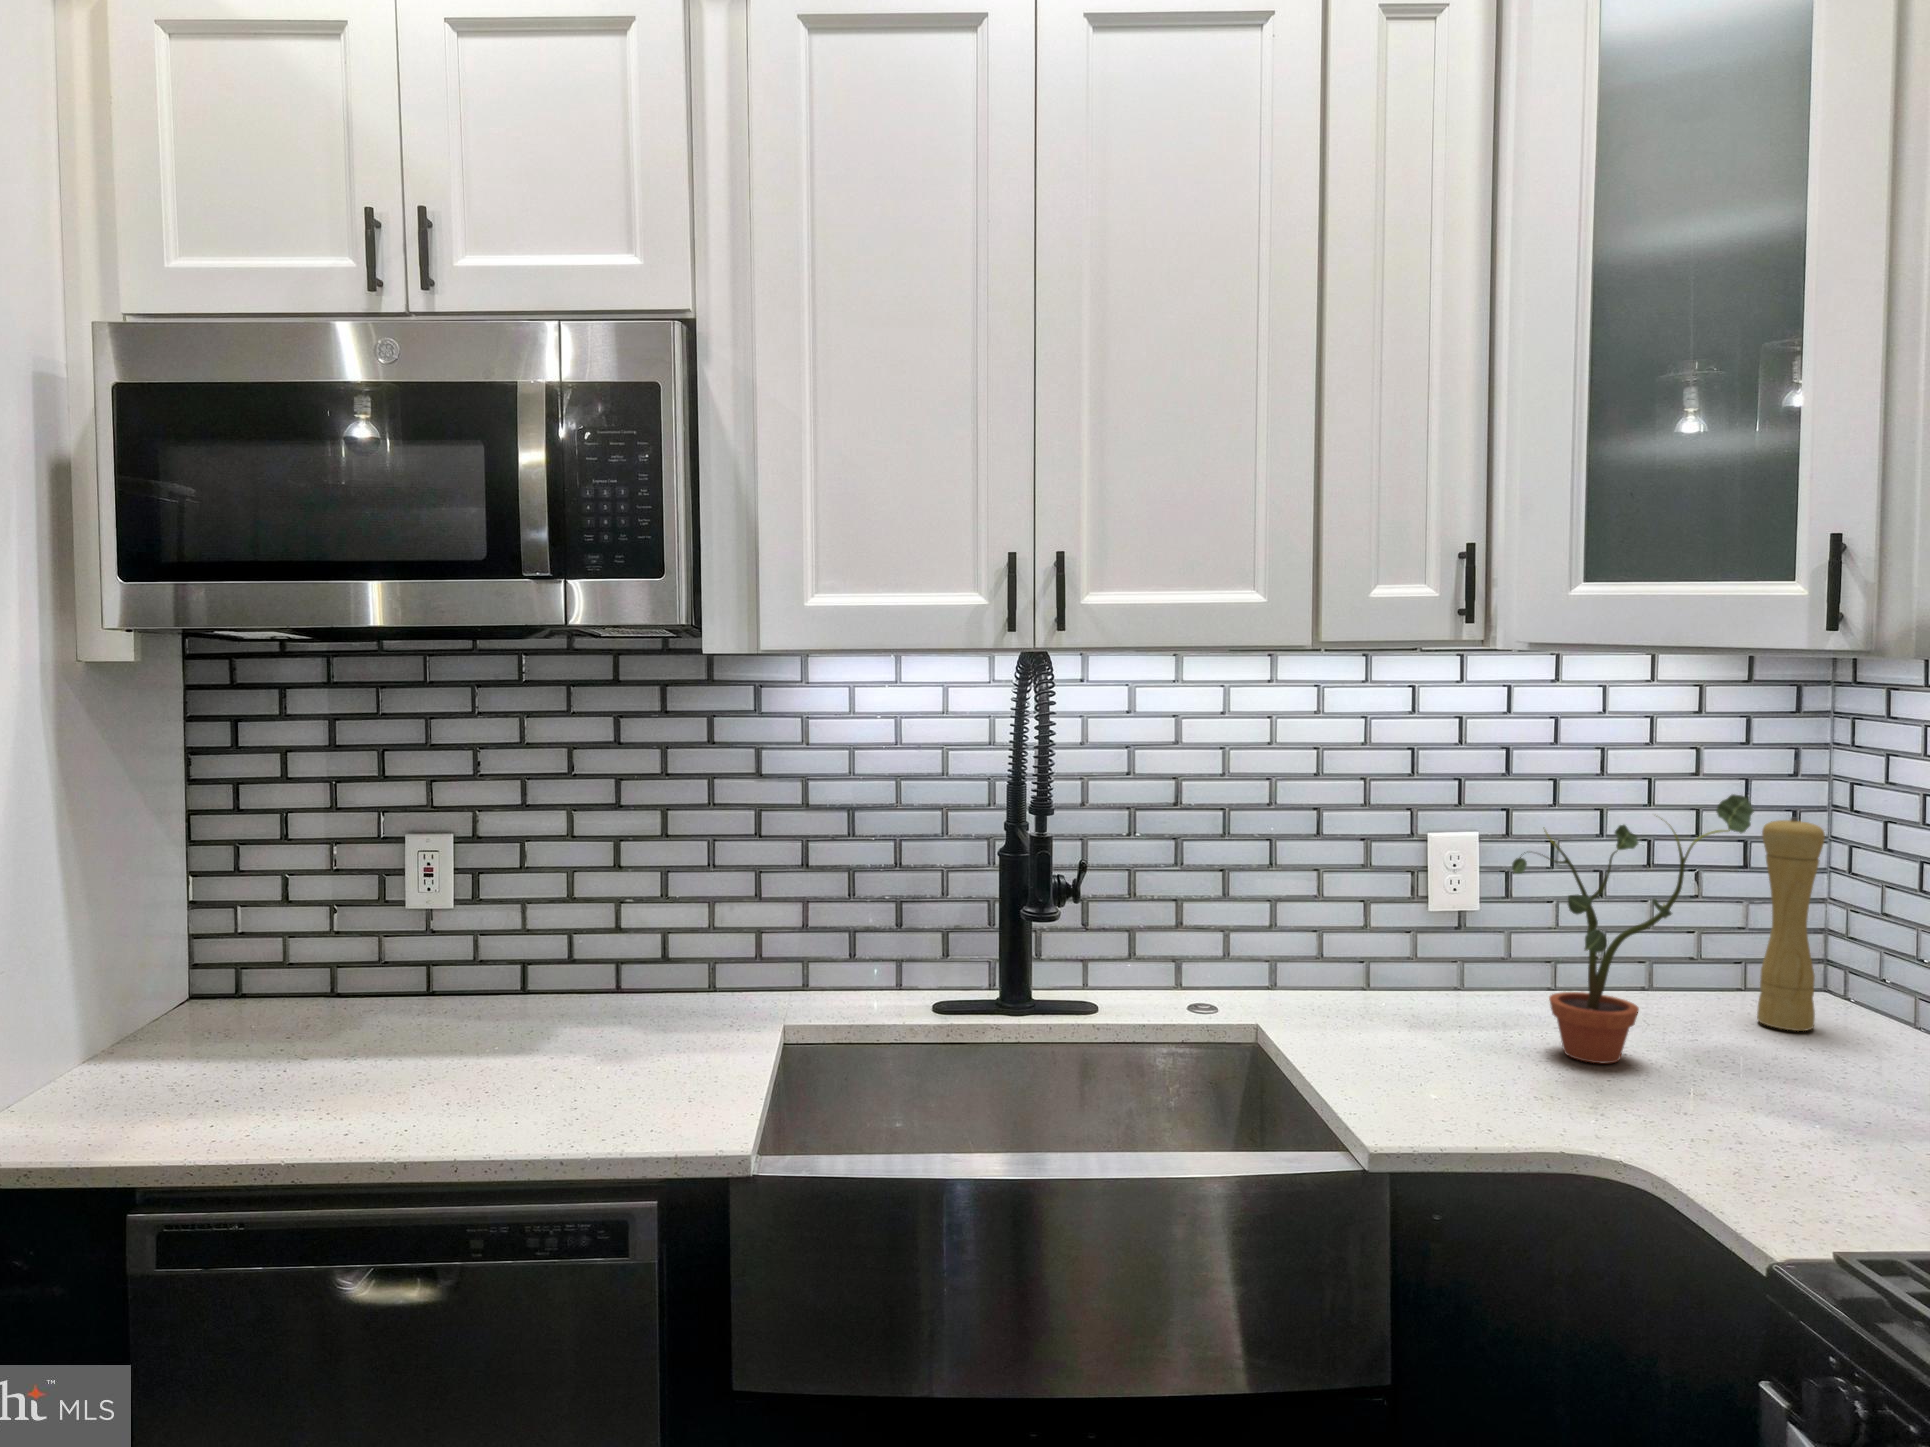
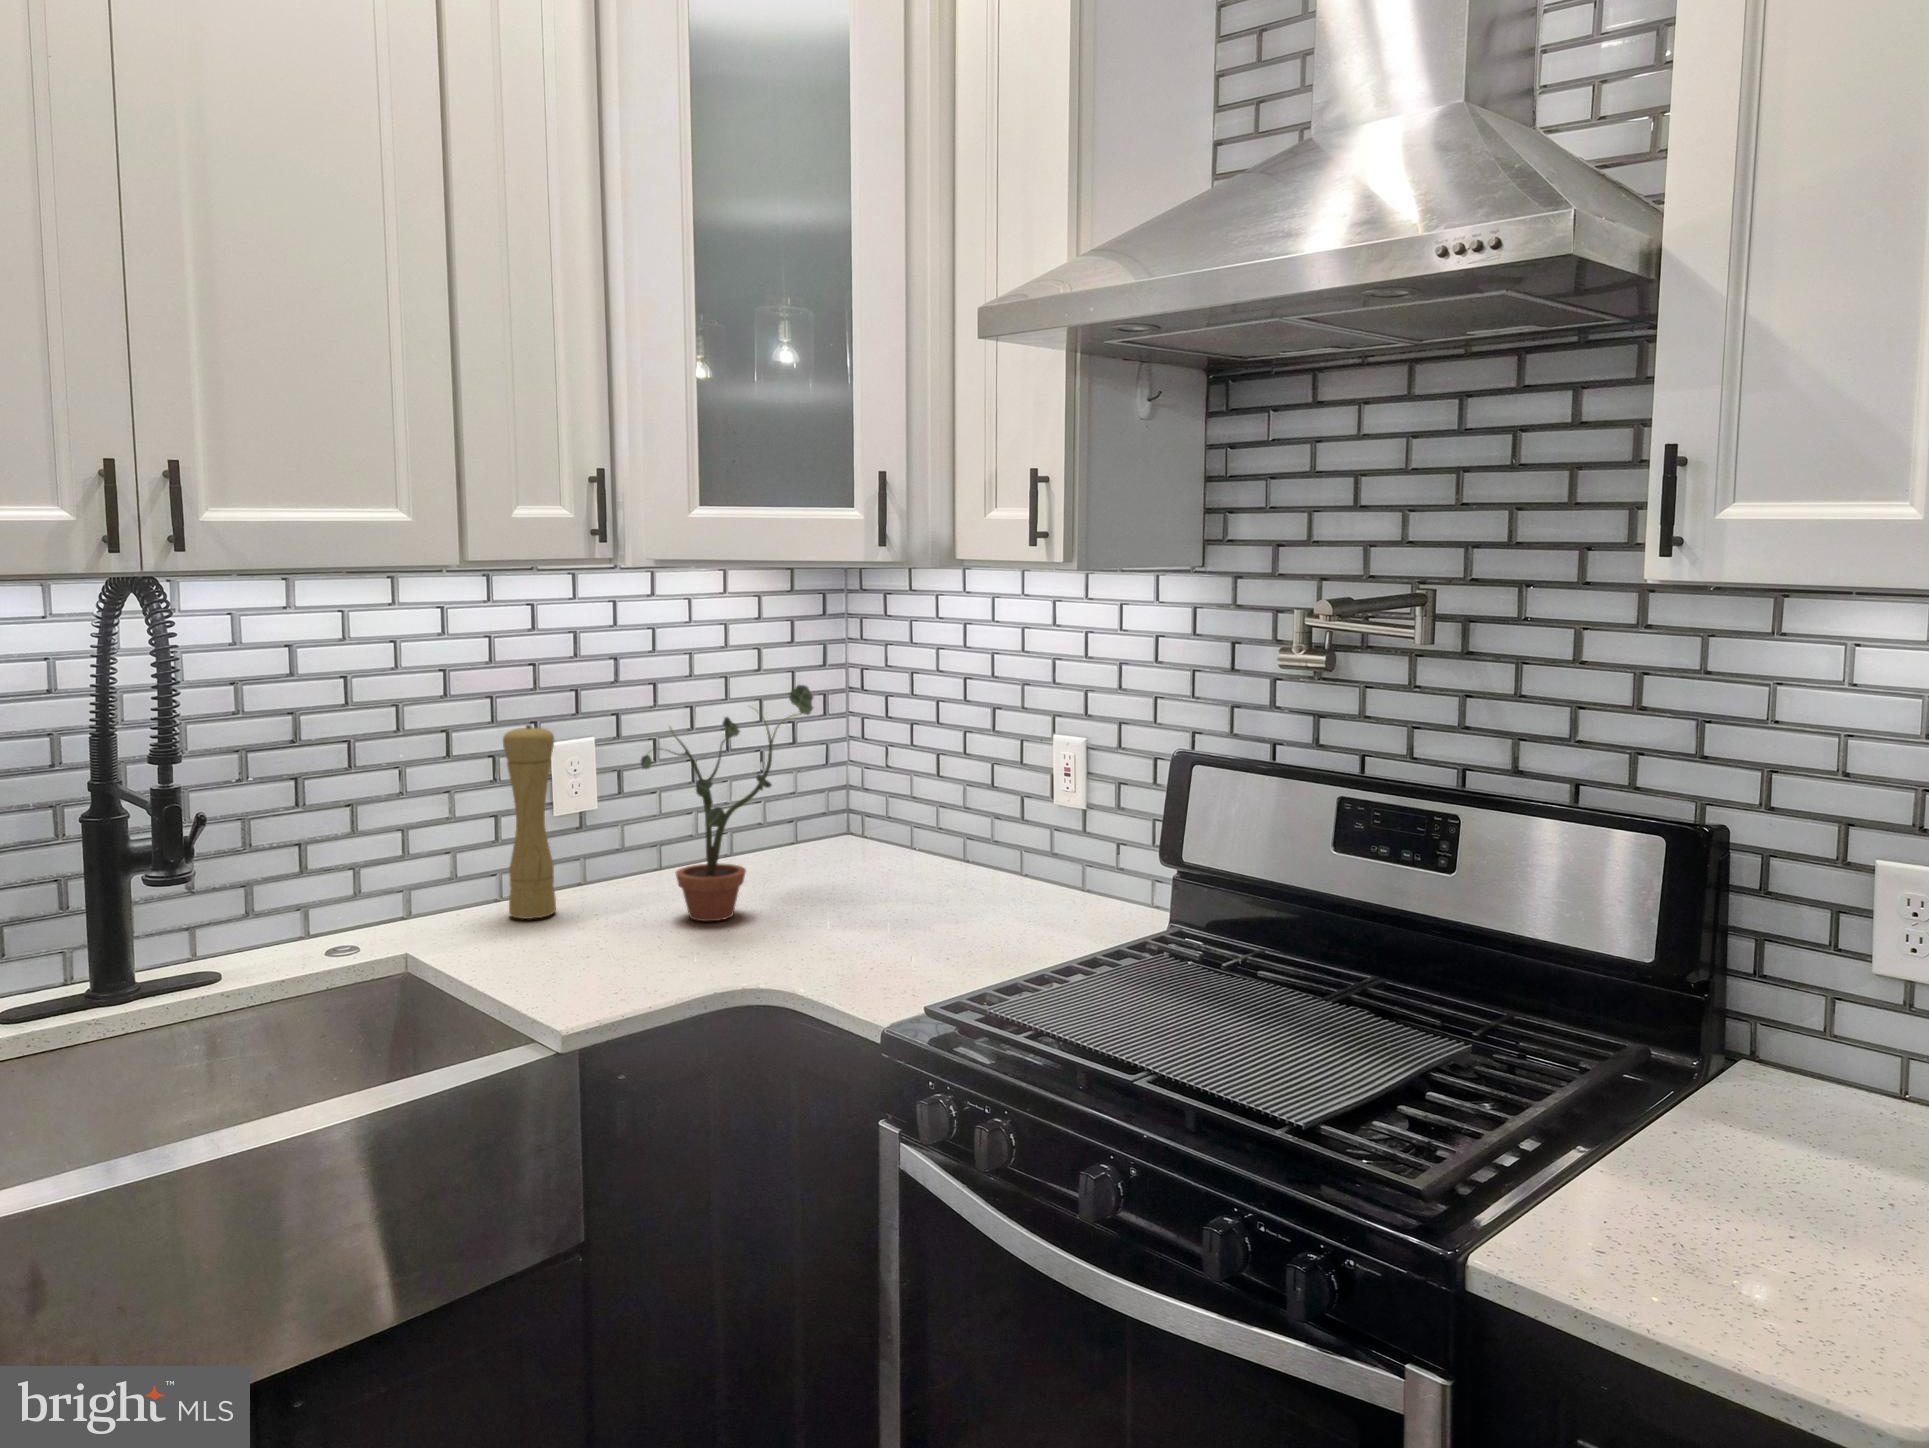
pepper mill: present [1757,817,1825,1031] -> present [503,725,556,919]

